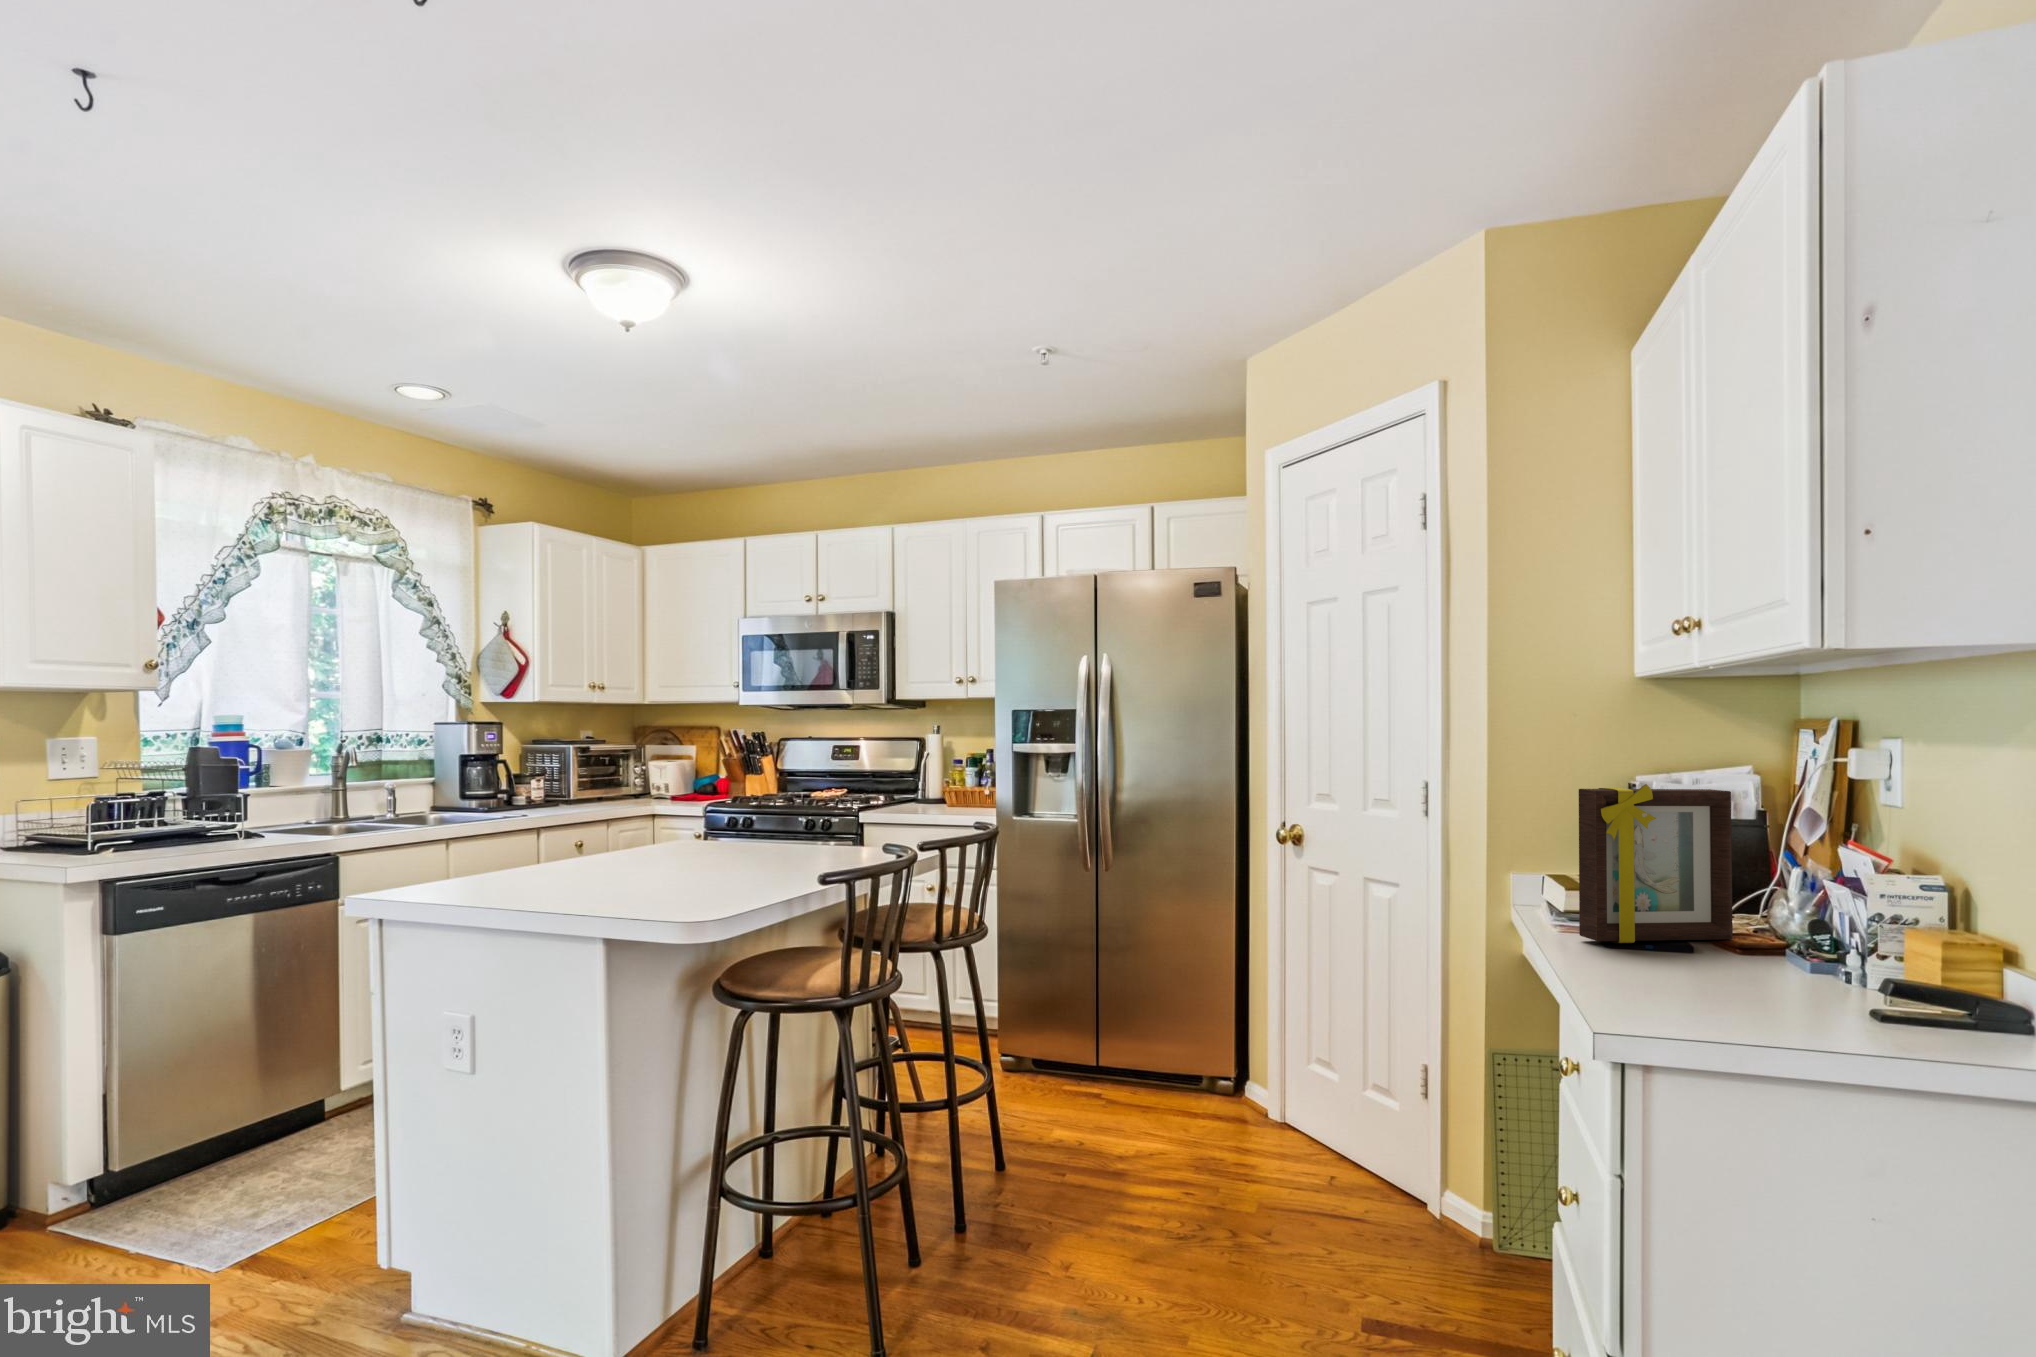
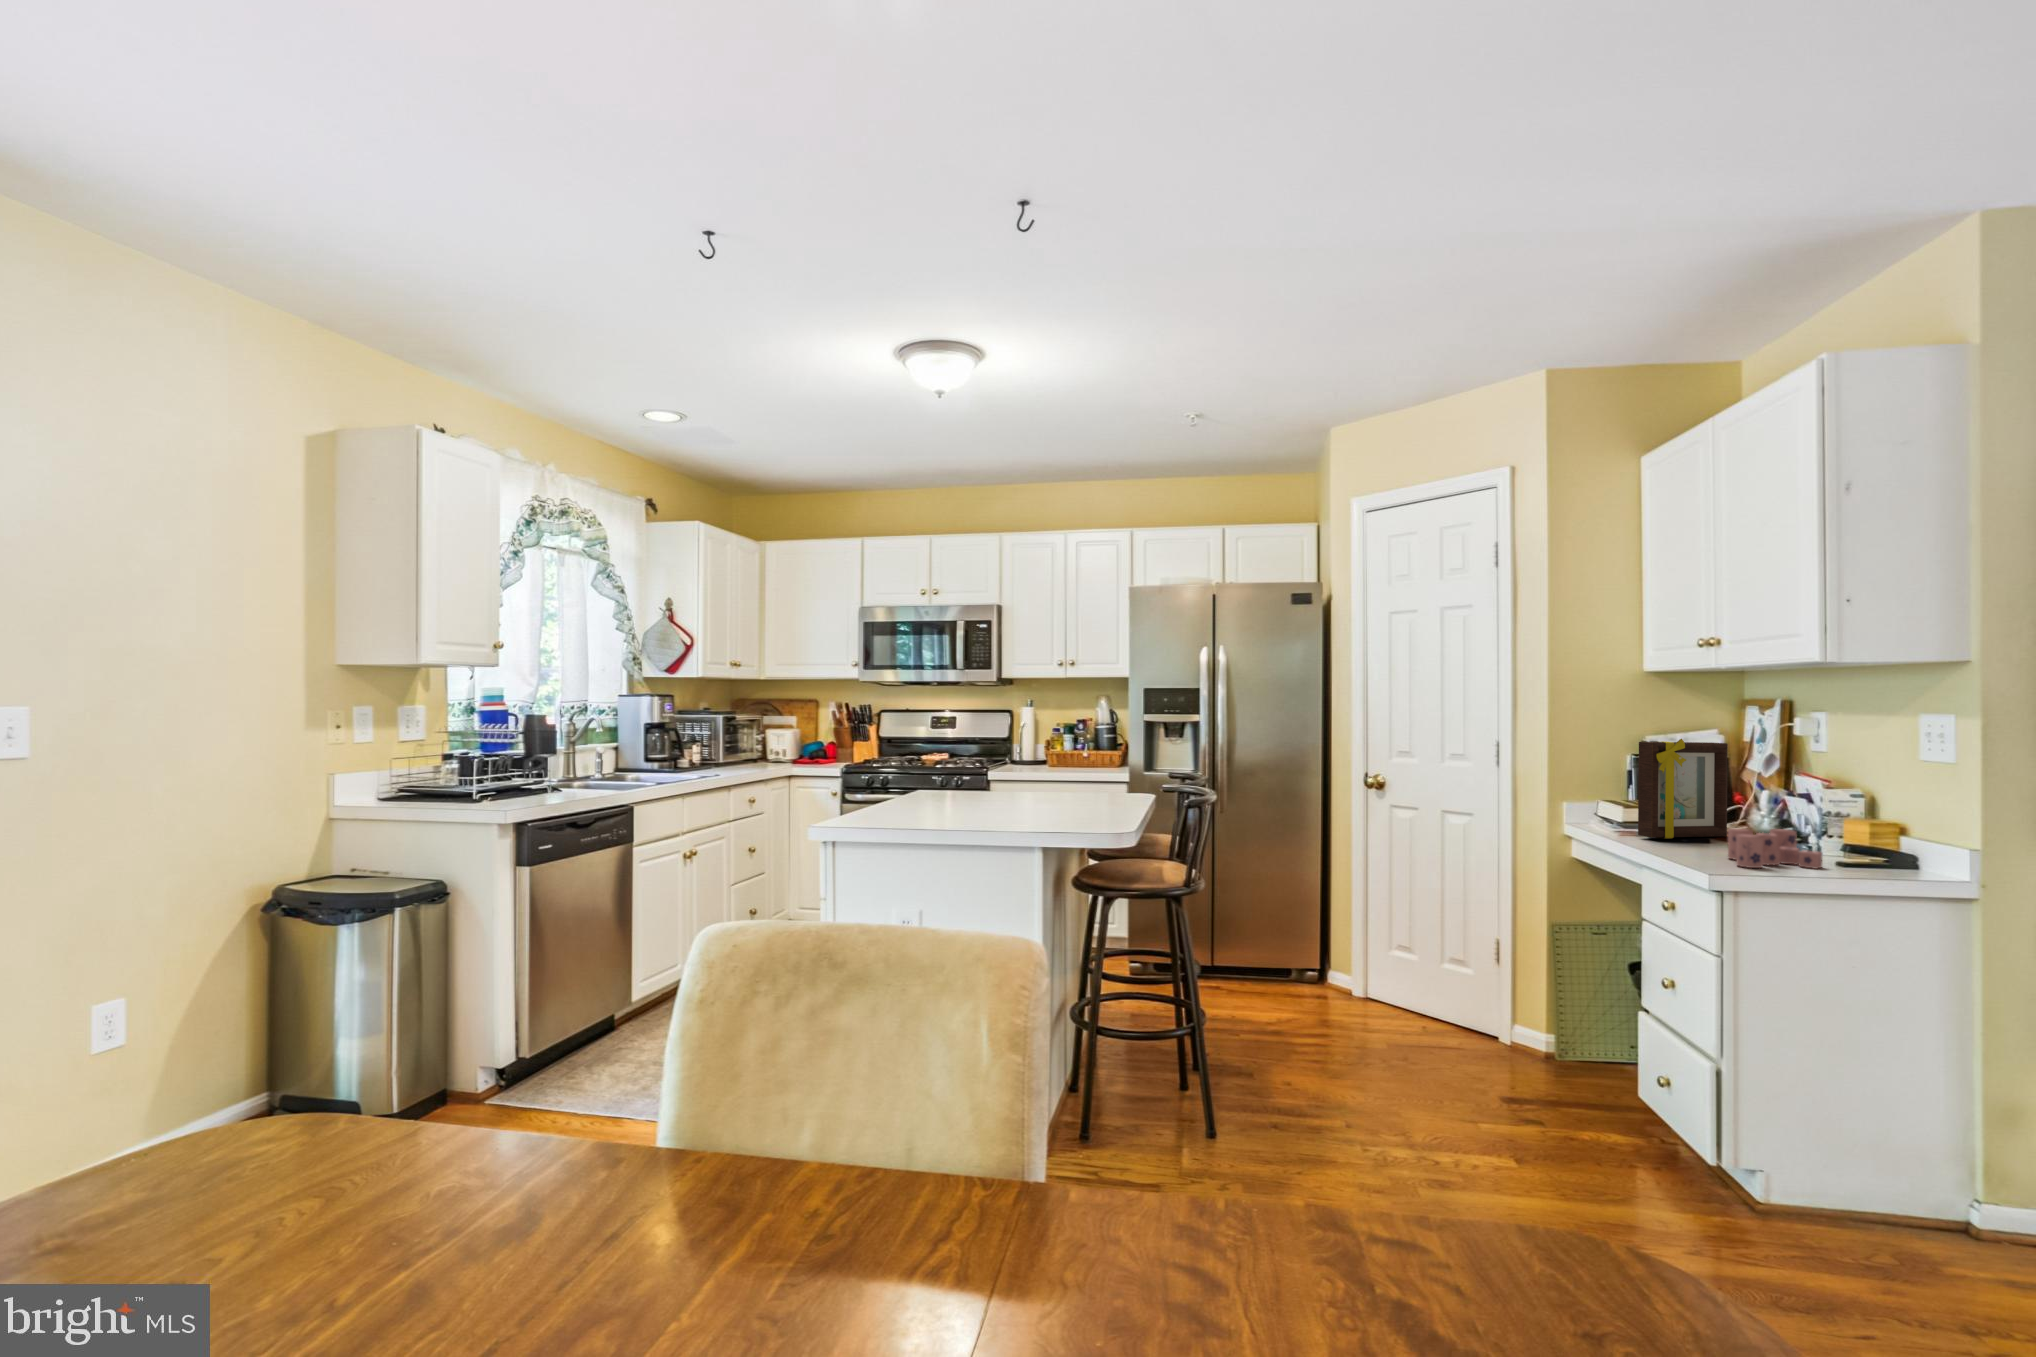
candle: none [1675,941,1836,1025] -> present [1728,828,1822,869]

